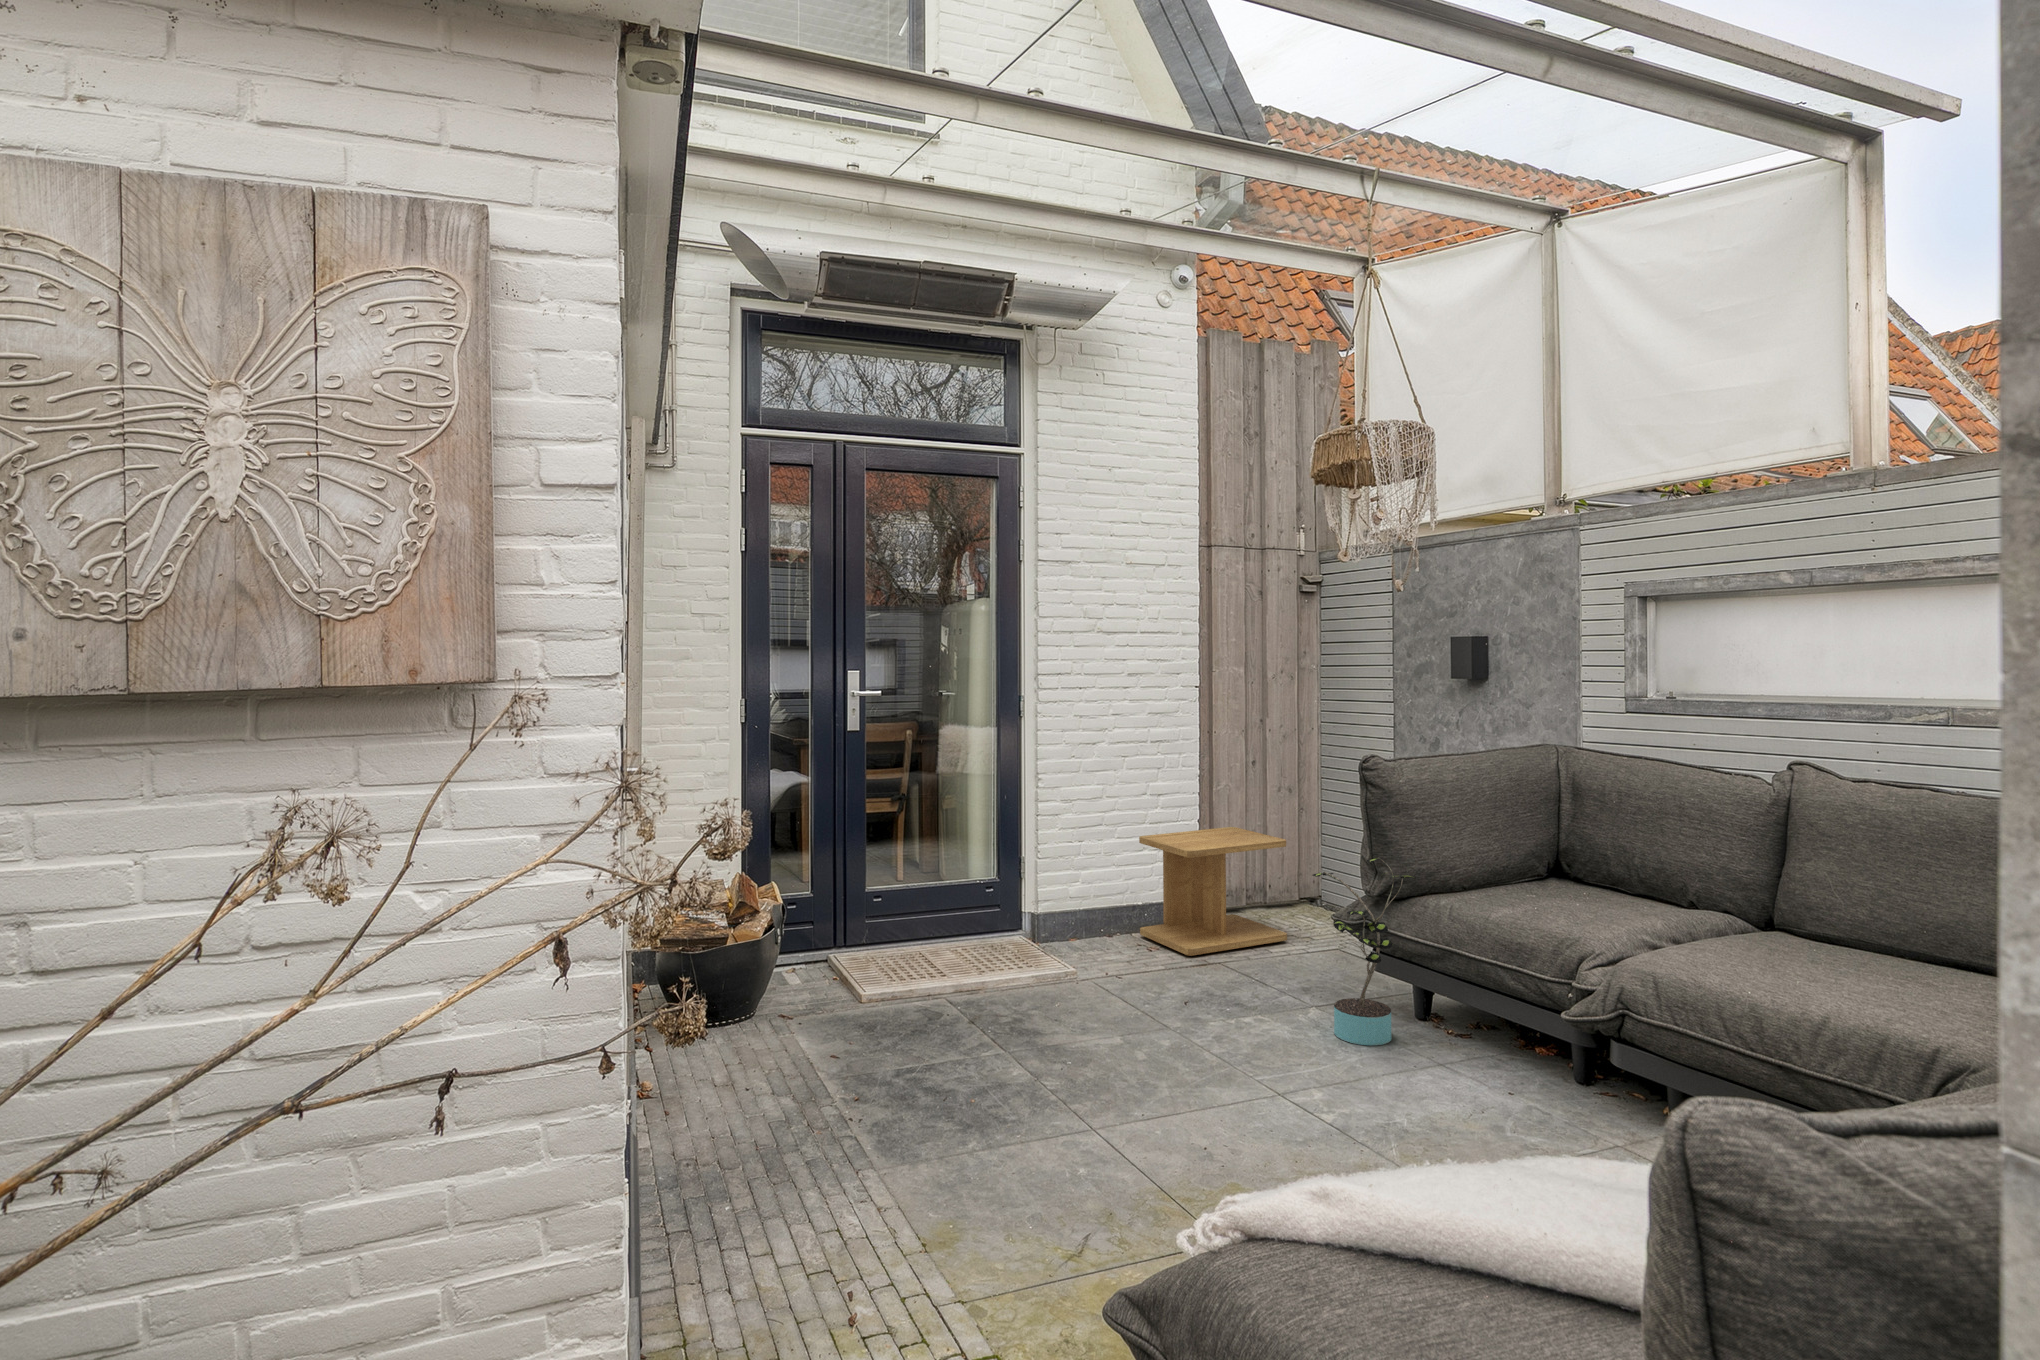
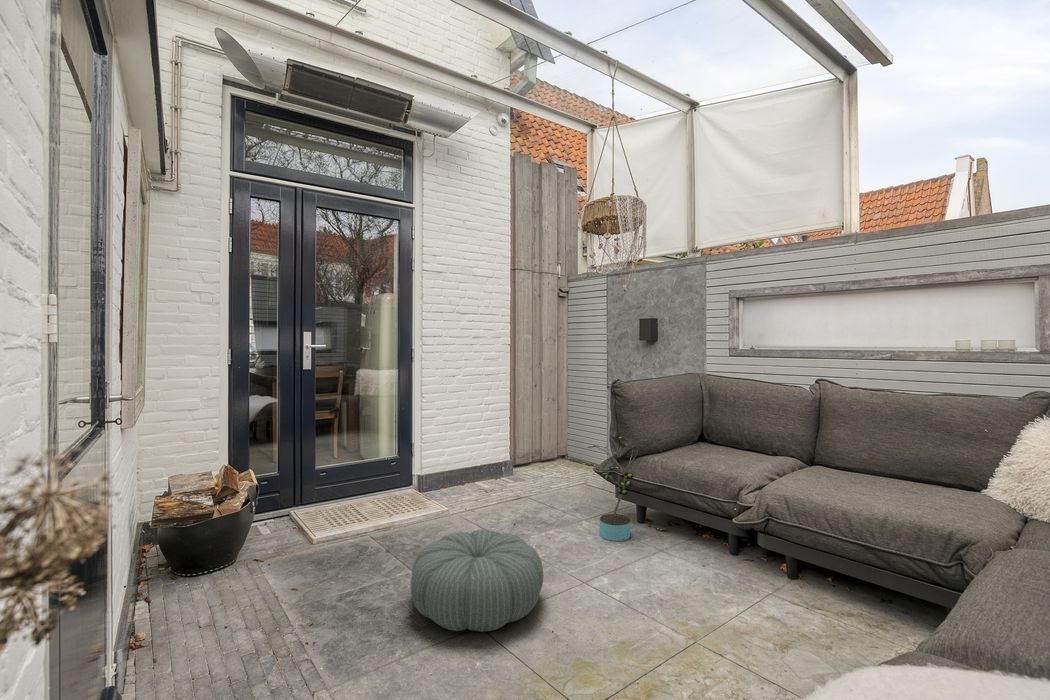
side table: present [1139,827,1287,956] -> none [480,421,558,493]
pouf: none [996,993,1202,1135] -> present [410,529,543,632]

